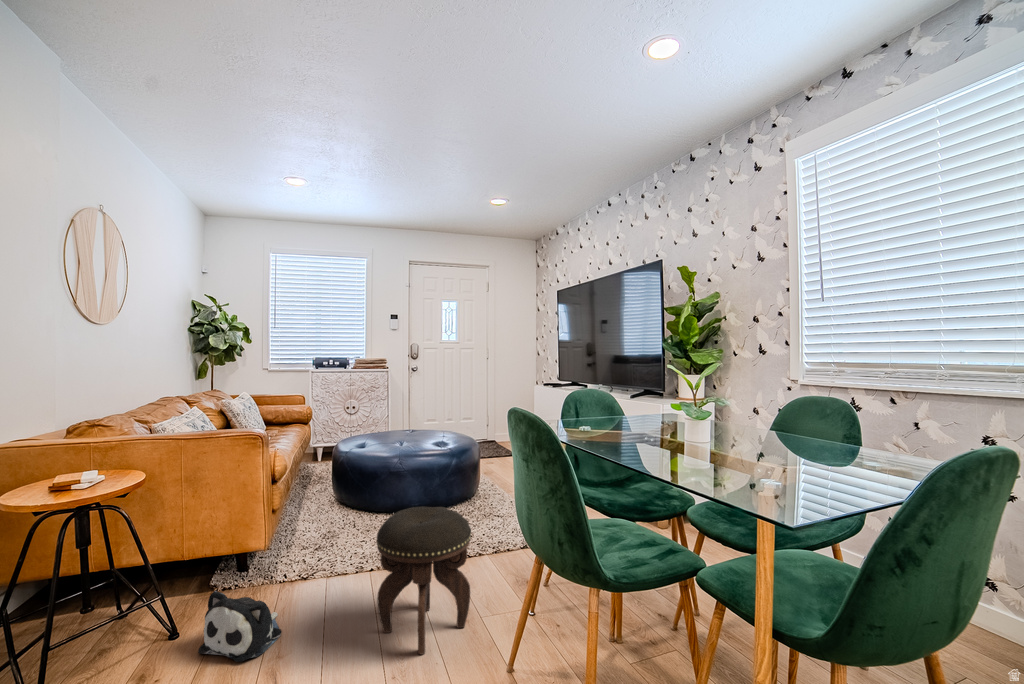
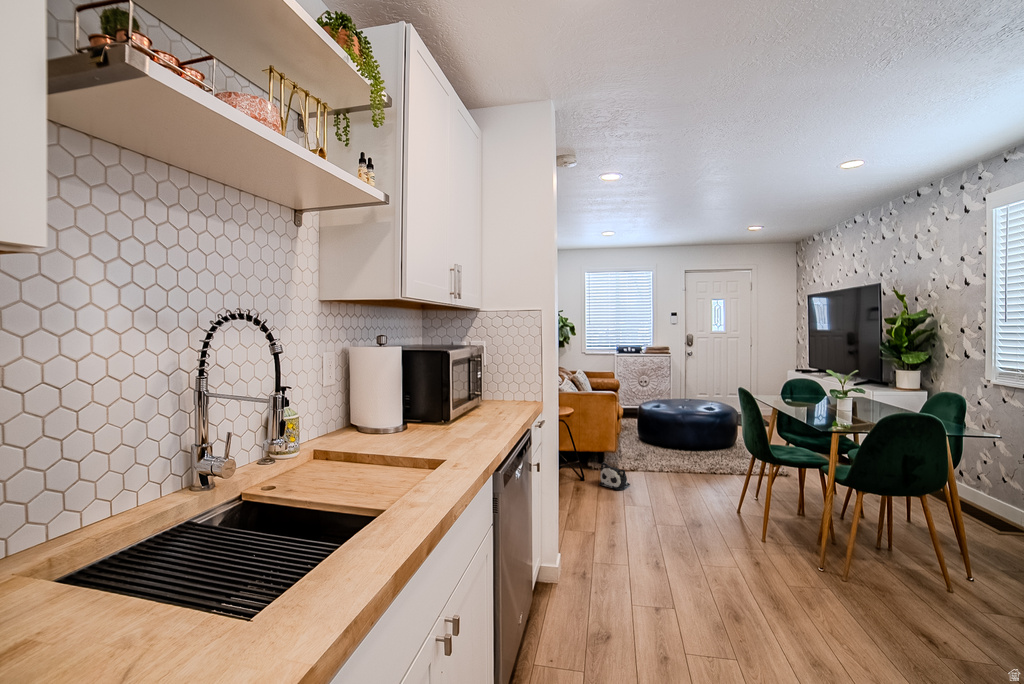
footstool: present [377,507,471,654] -> none [672,438,720,502]

